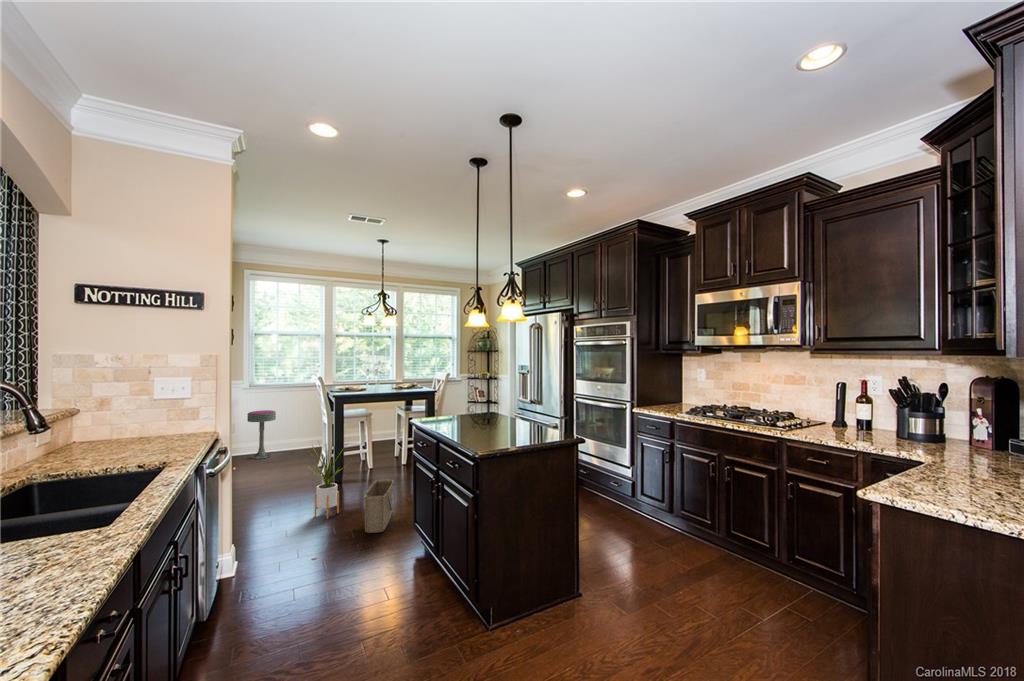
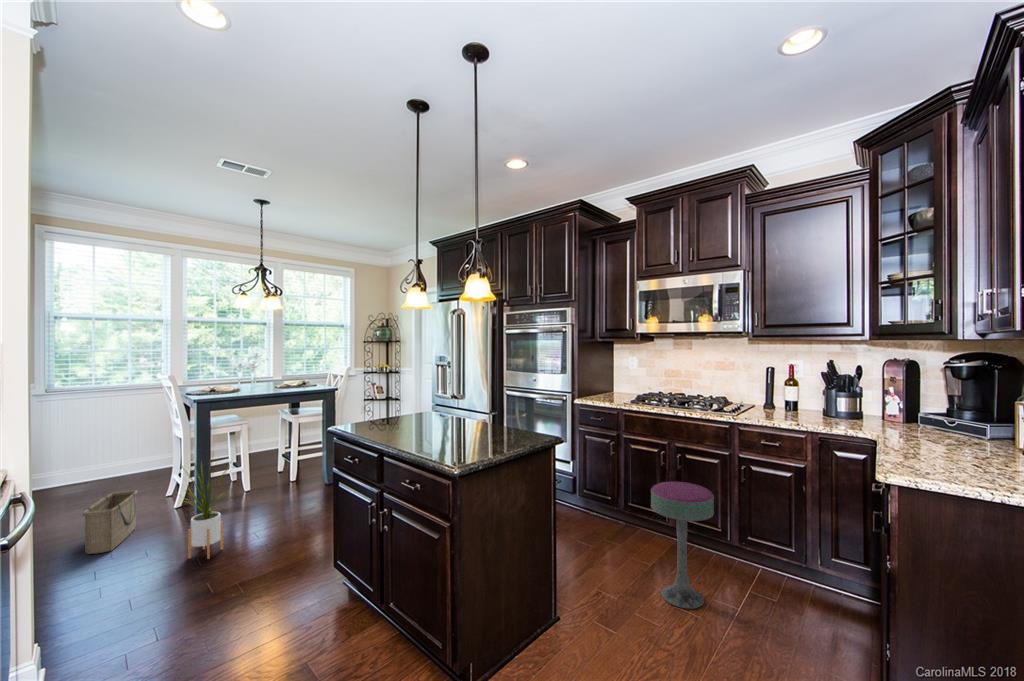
bar stool: present [247,410,276,459] -> present [651,482,714,609]
basket: present [364,480,394,533] -> present [83,490,137,554]

